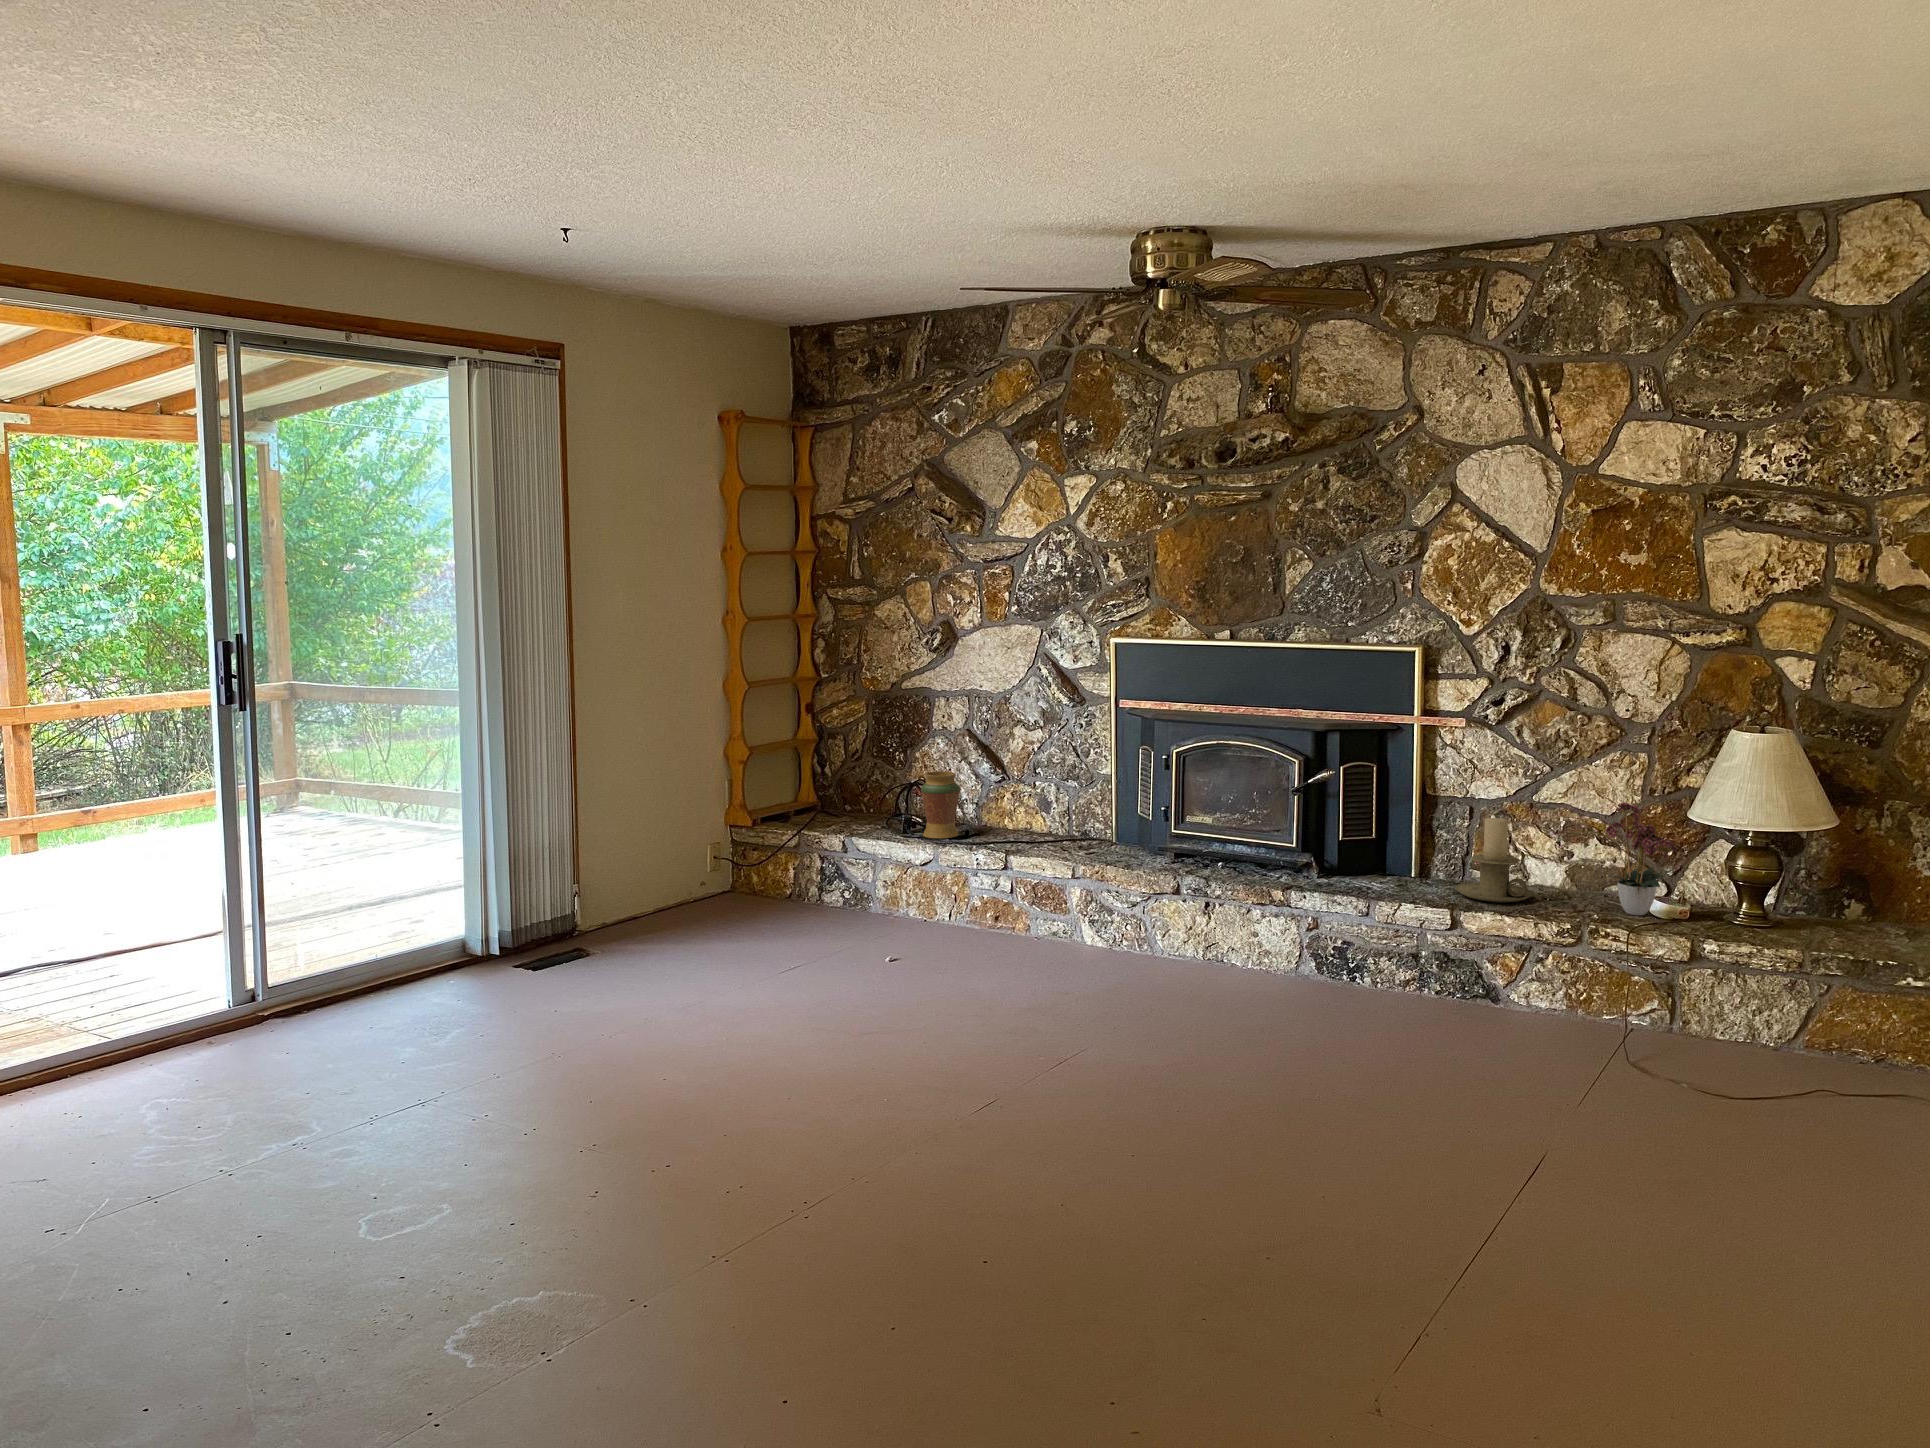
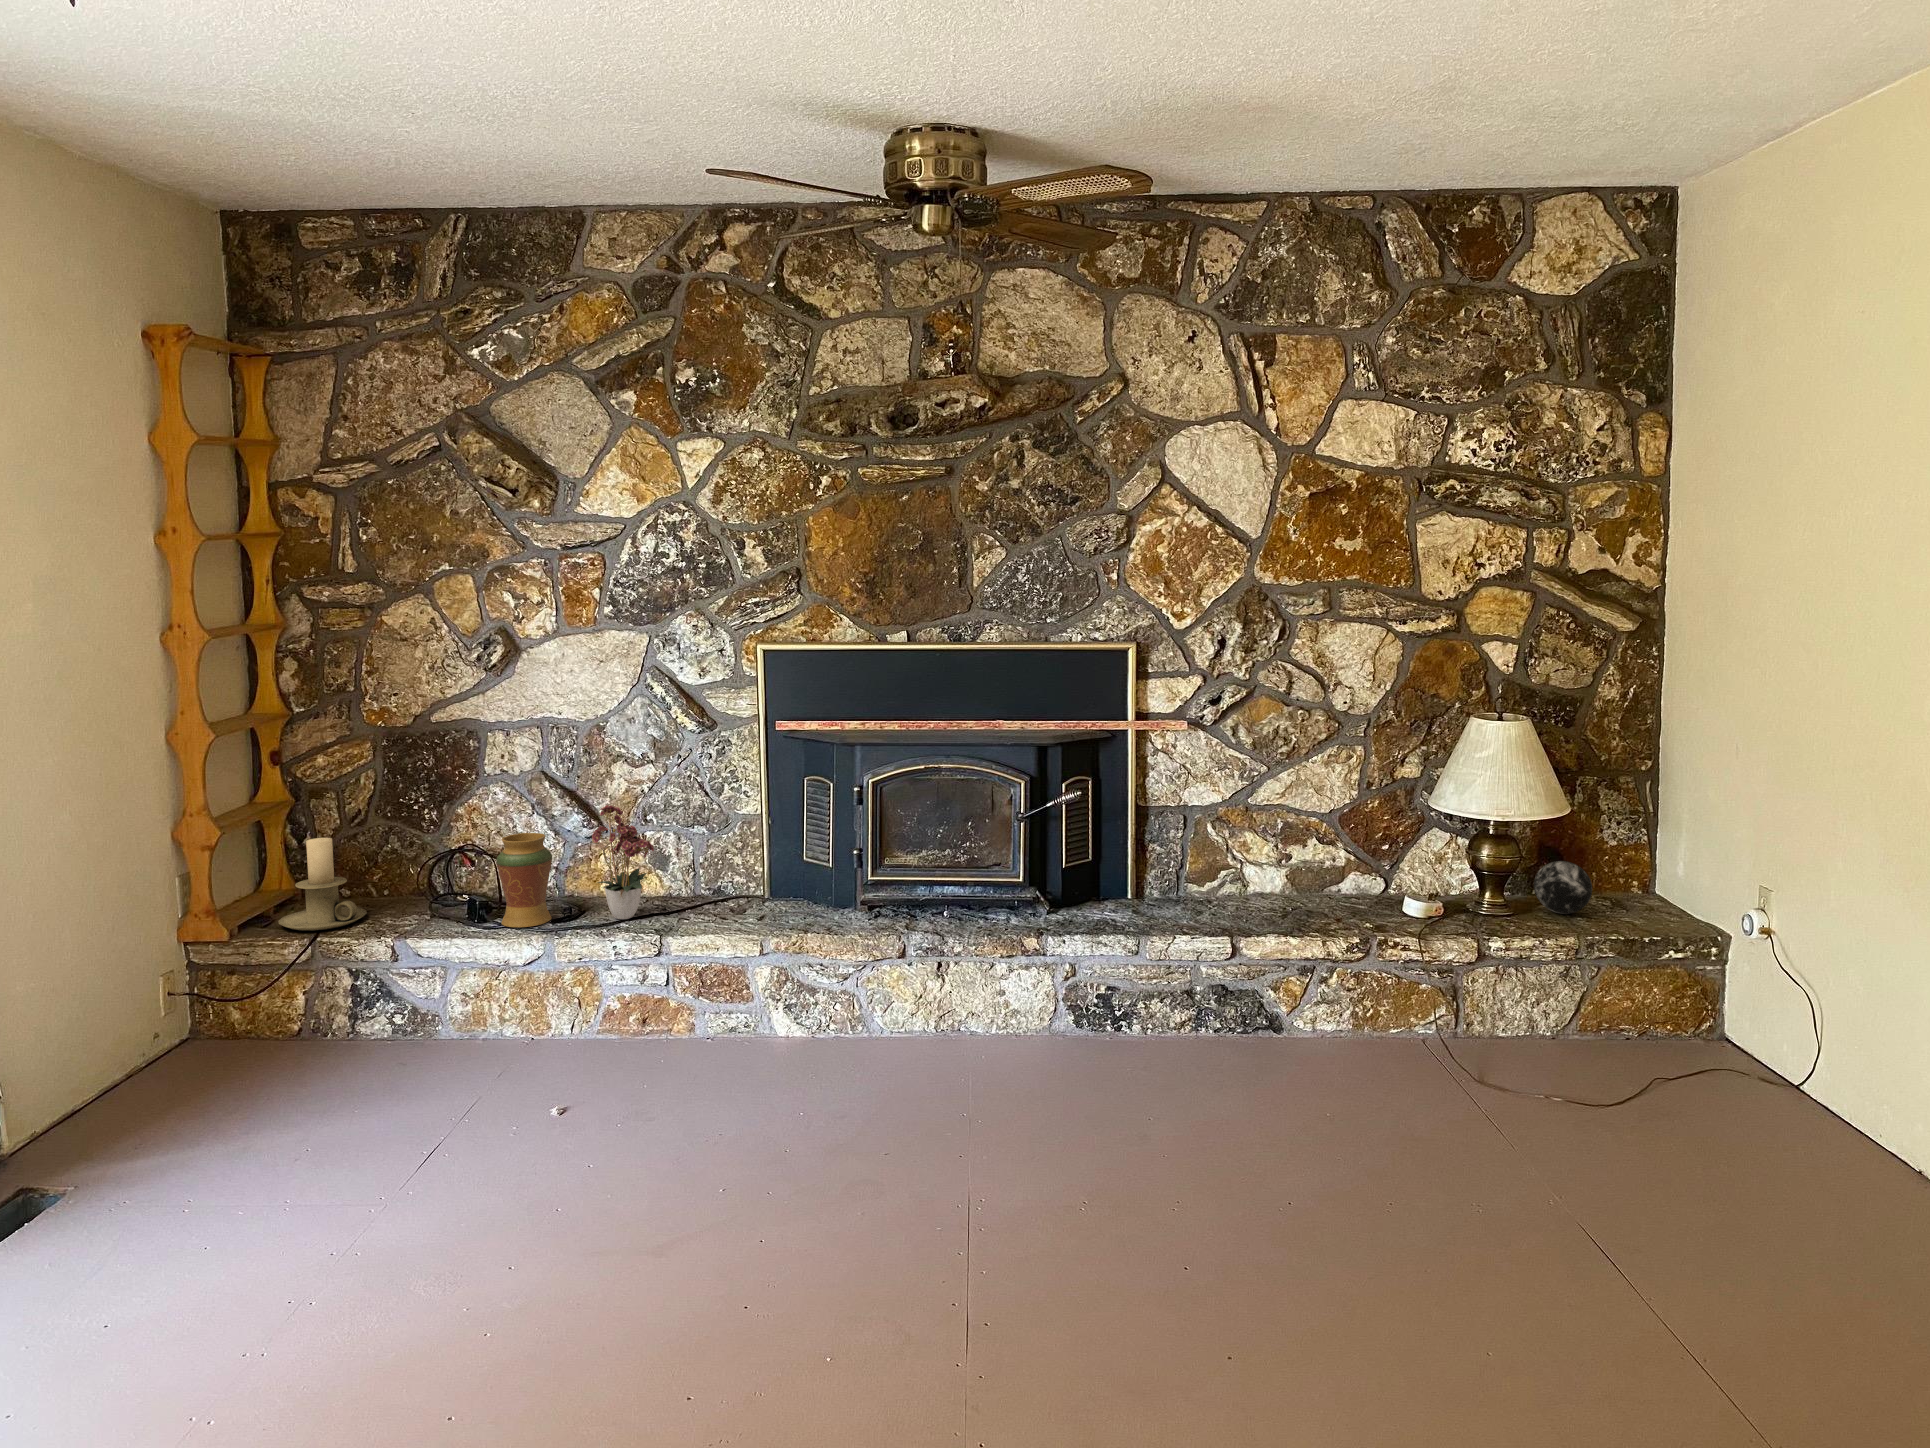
flower arrangement: present [1605,802,1677,915] -> present [592,805,654,919]
candle holder: present [1455,818,1534,902] -> present [278,838,367,931]
decorative orb: none [1799,881,1862,934] -> present [1534,861,1592,914]

